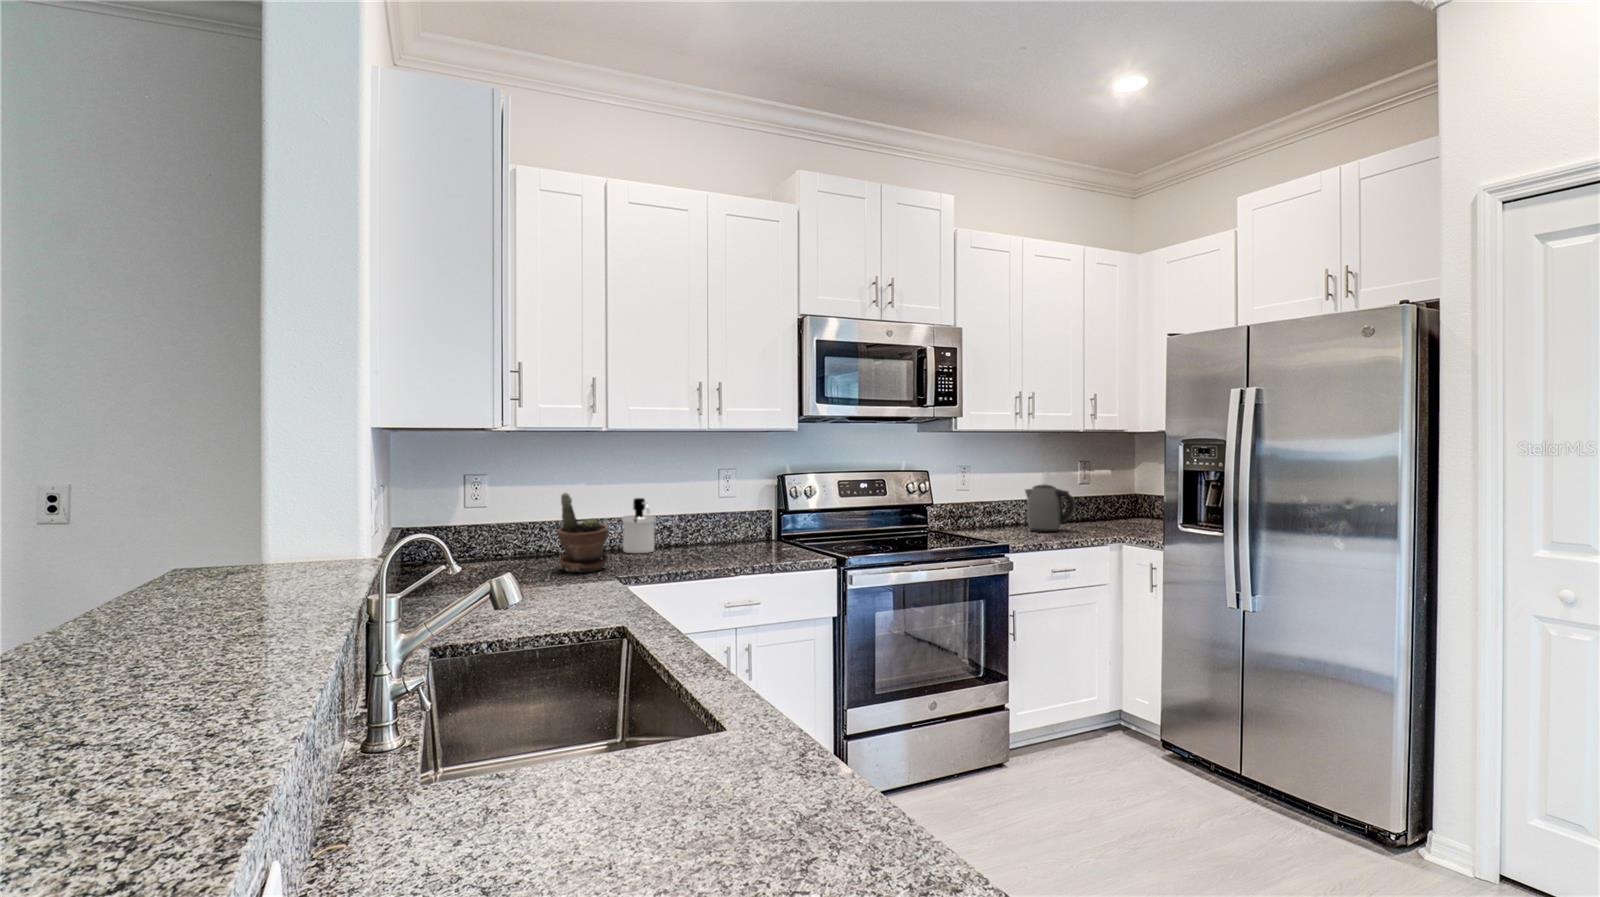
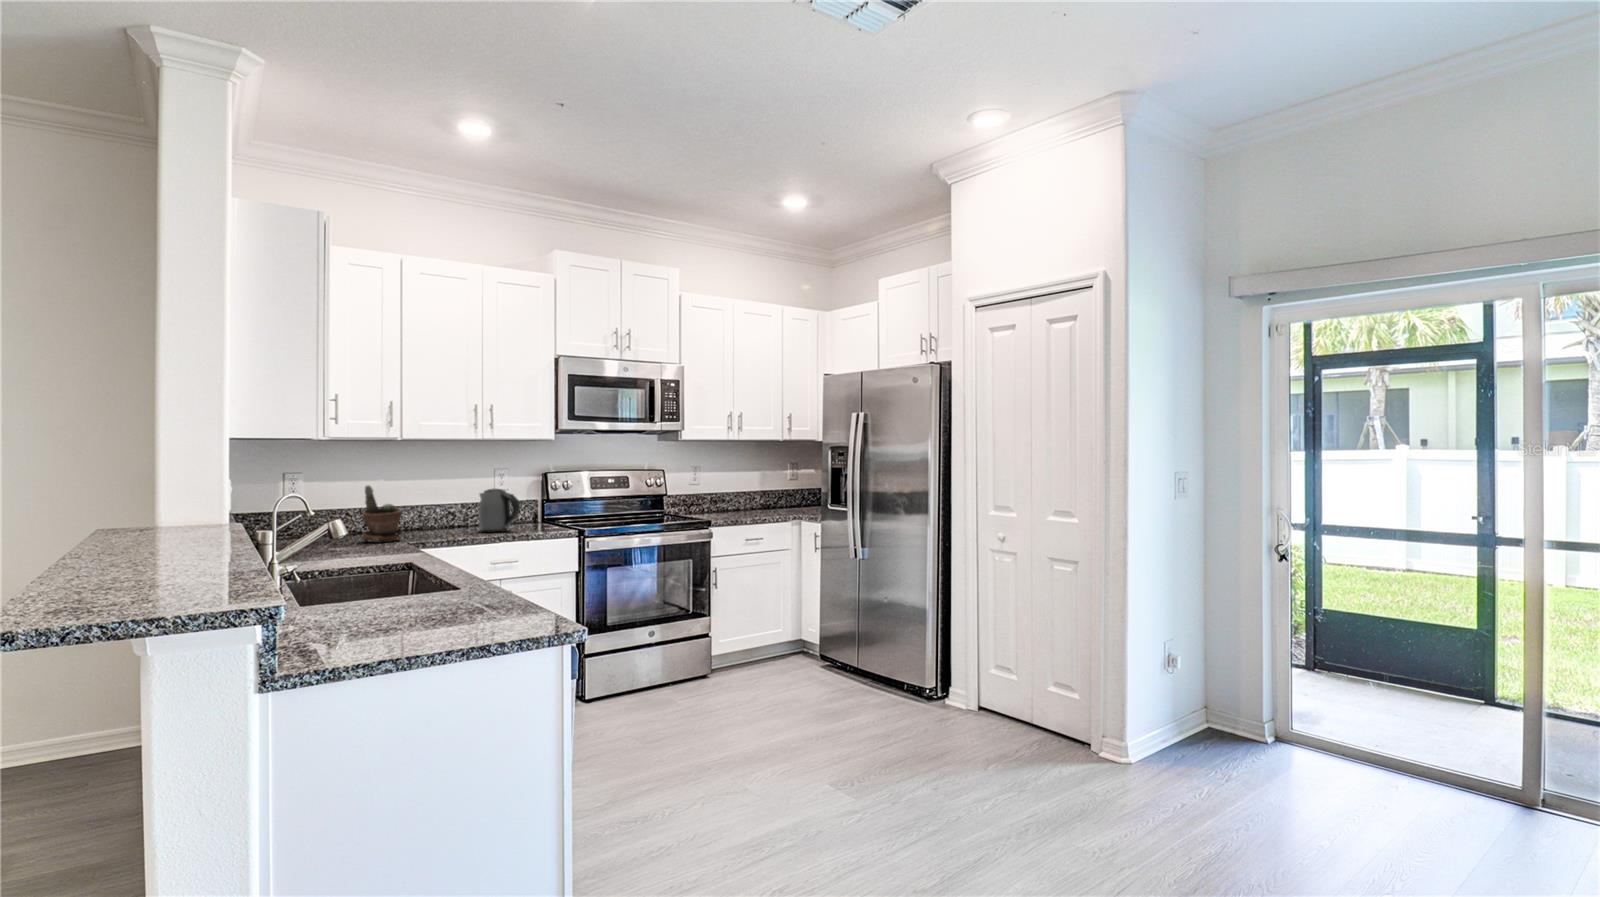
kettle: present [1025,484,1075,532] -> present [478,489,520,533]
soap dispenser: present [622,498,656,553] -> none [414,490,442,532]

